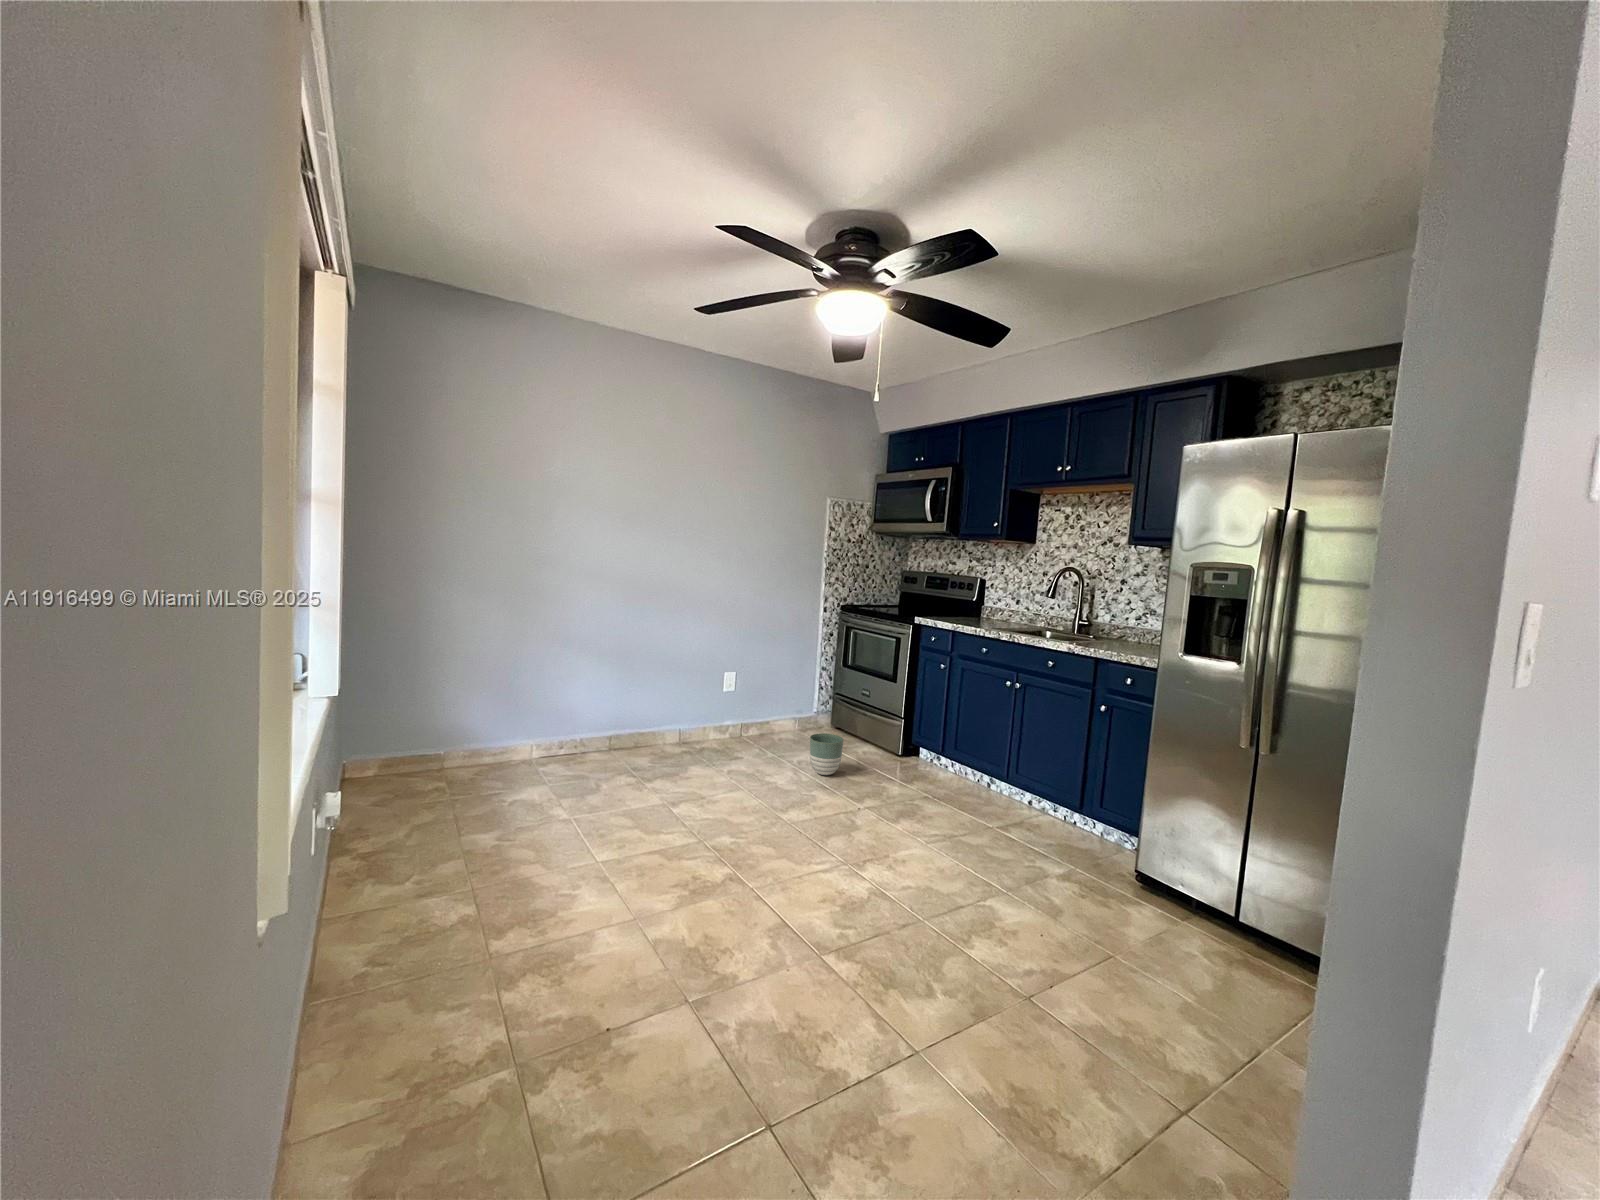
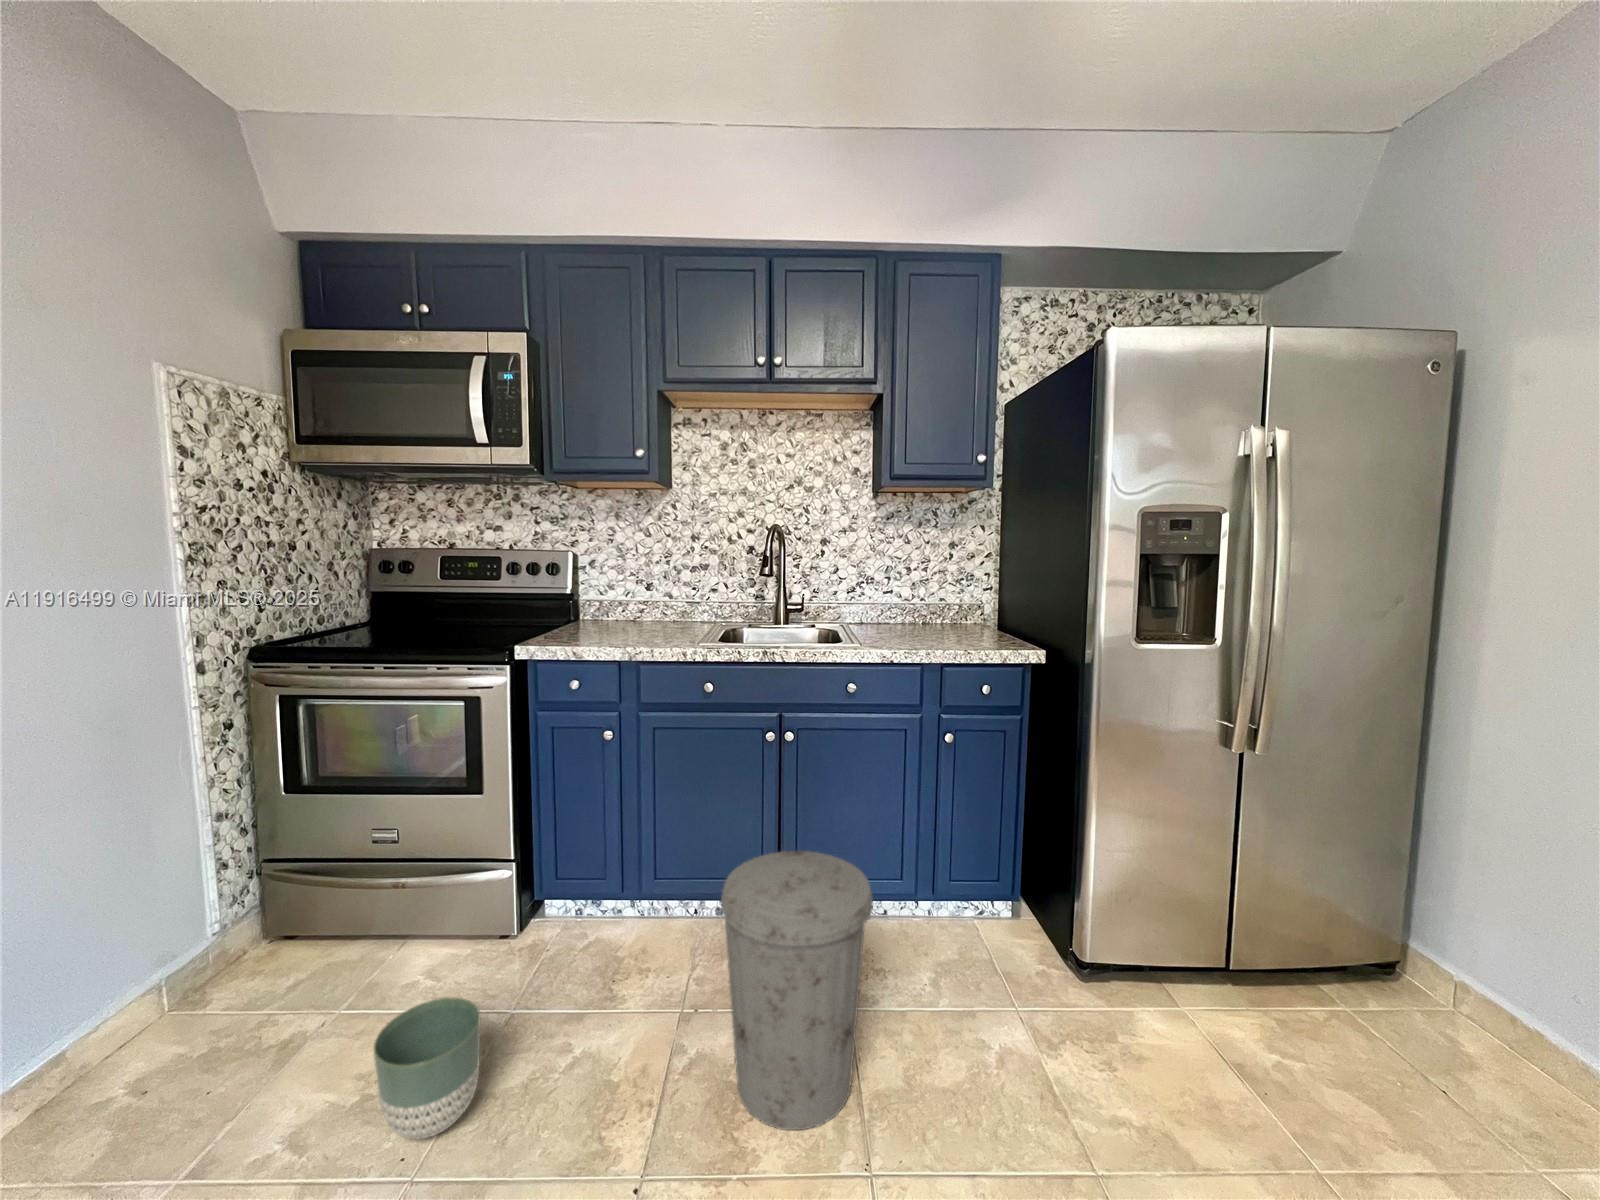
trash can: none [903,719,974,833] -> present [721,851,873,1130]

